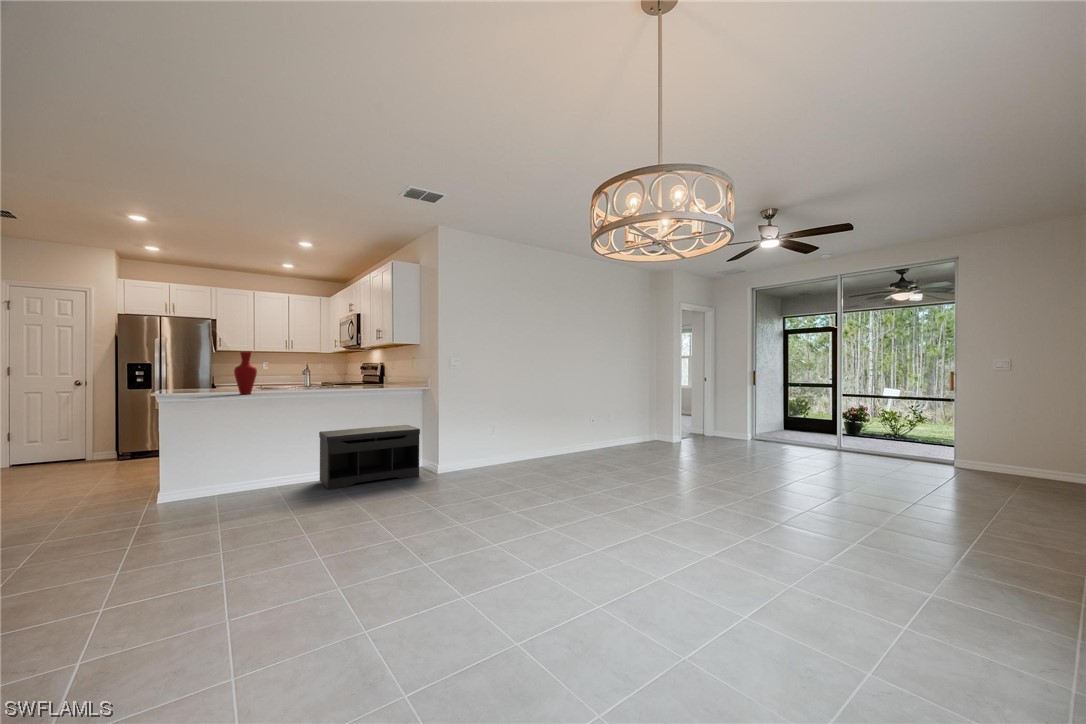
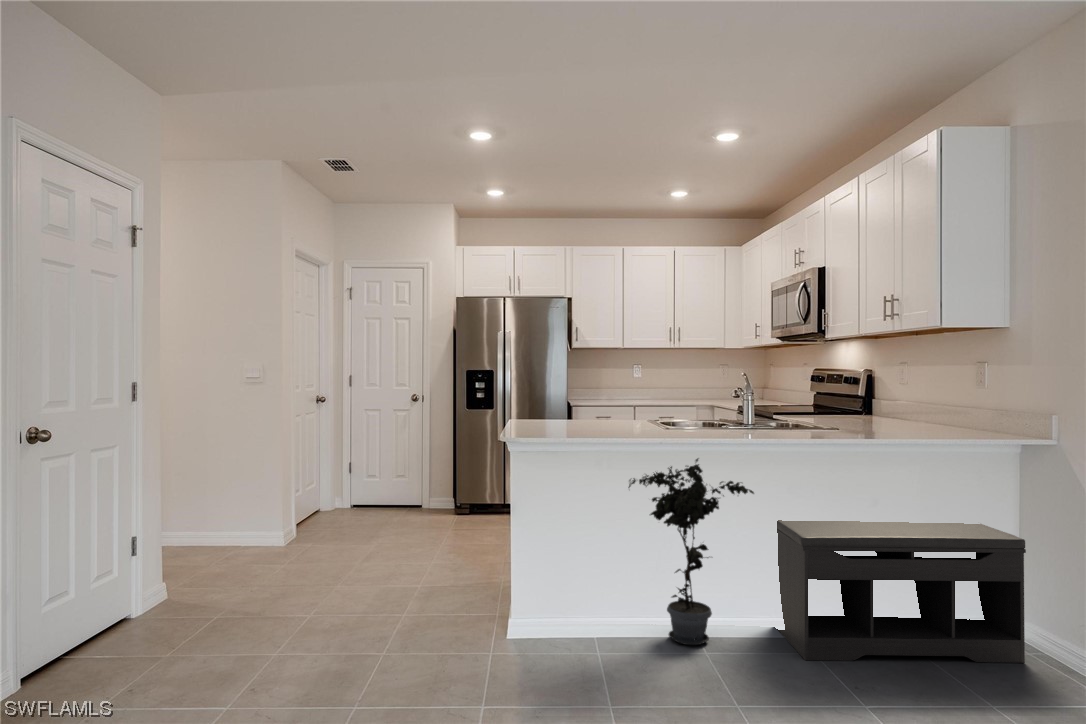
vase: present [234,352,257,394] -> none [622,345,661,431]
potted plant: none [237,405,306,494] -> present [628,458,754,645]

